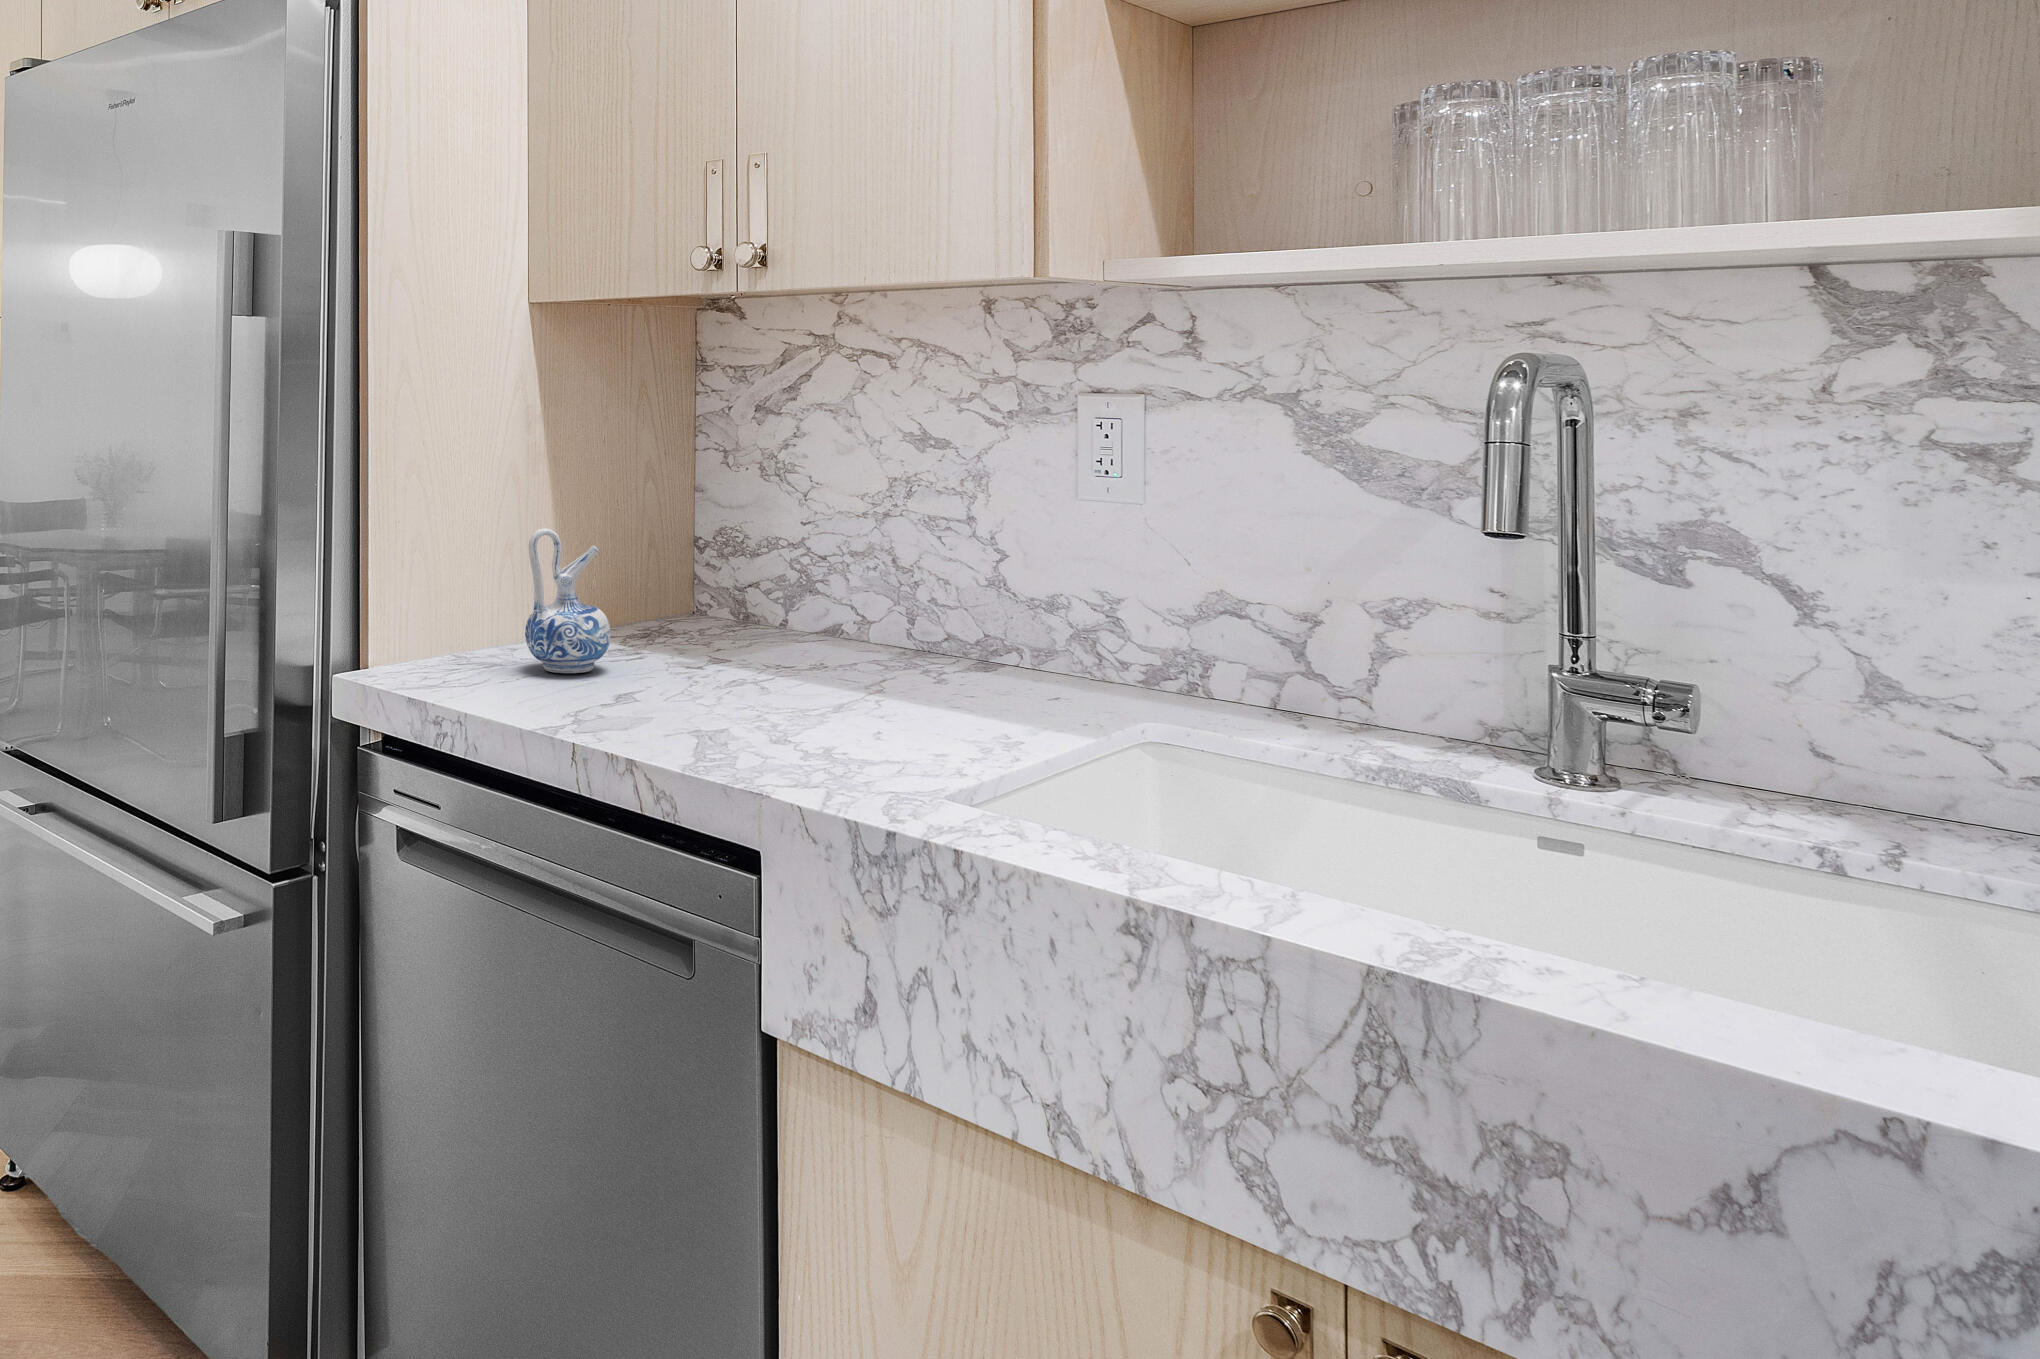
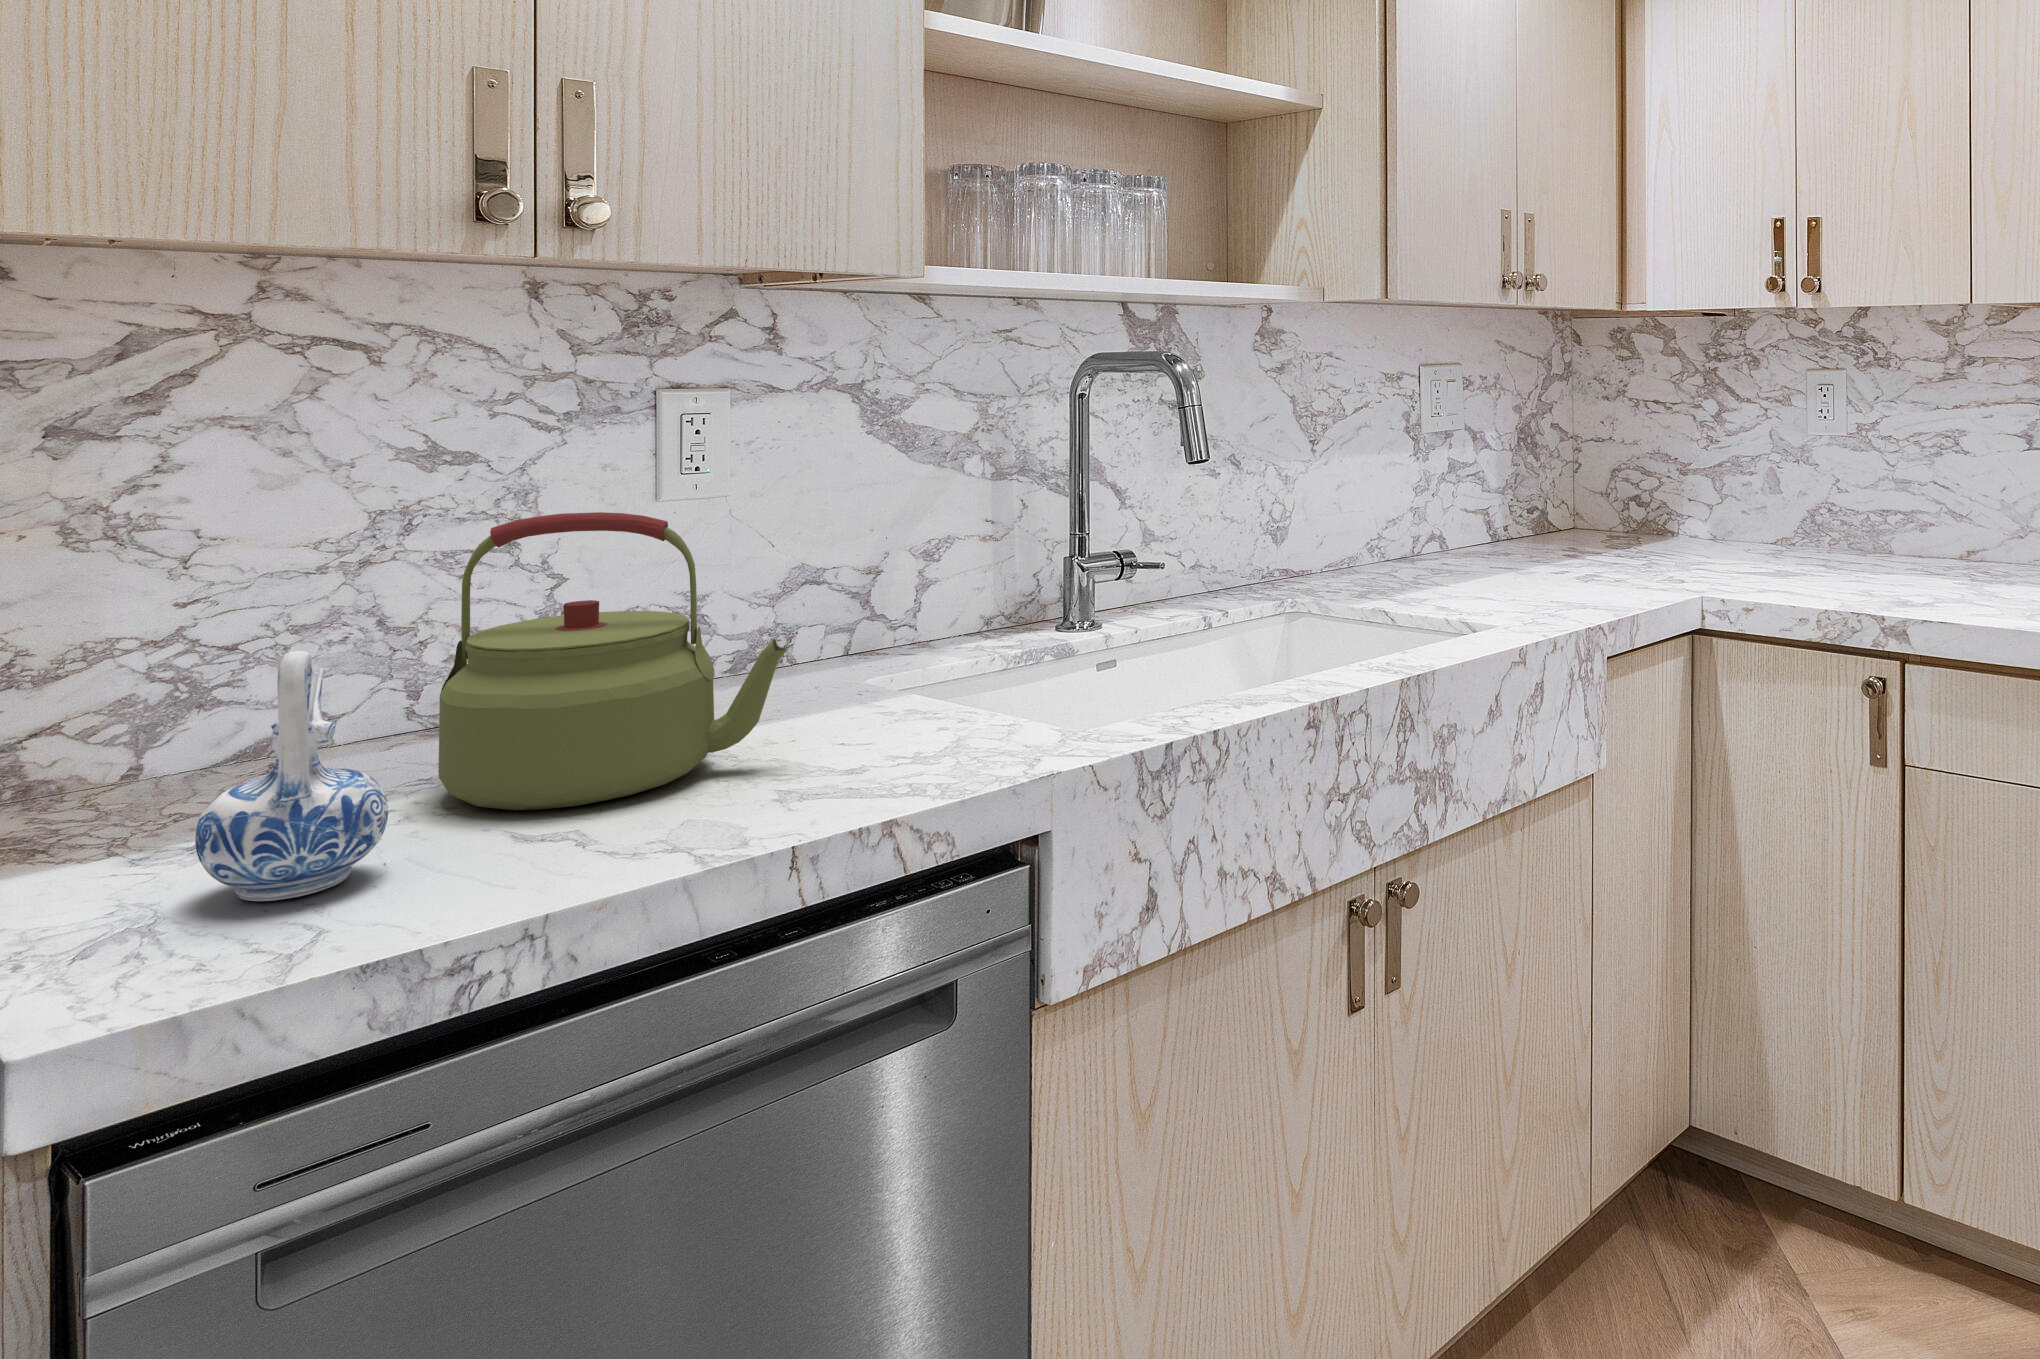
kettle: none [688,479,868,701] -> present [438,512,788,810]

